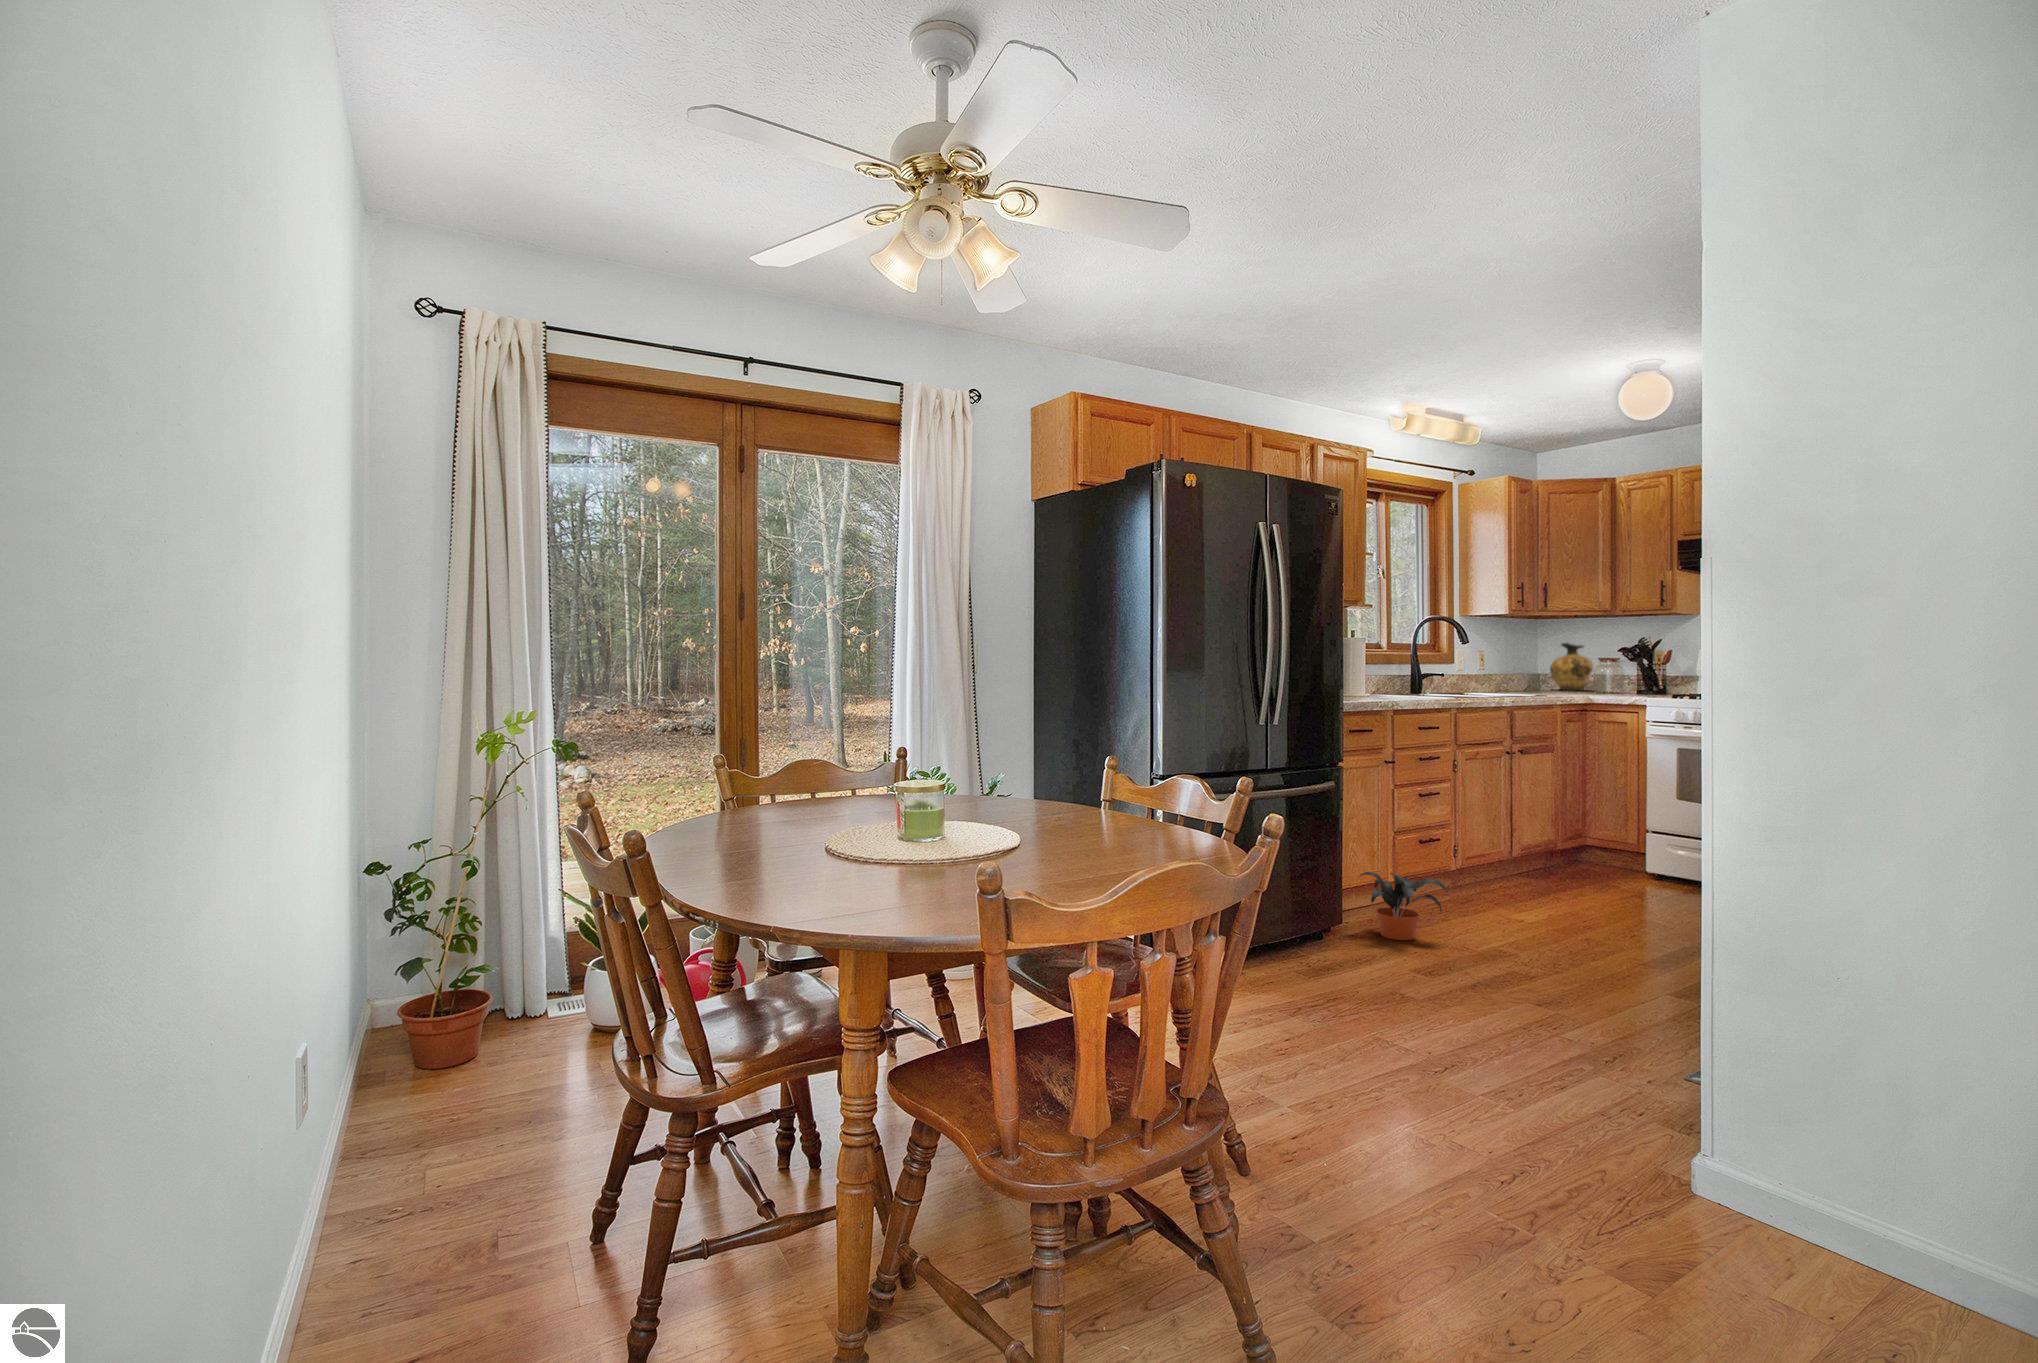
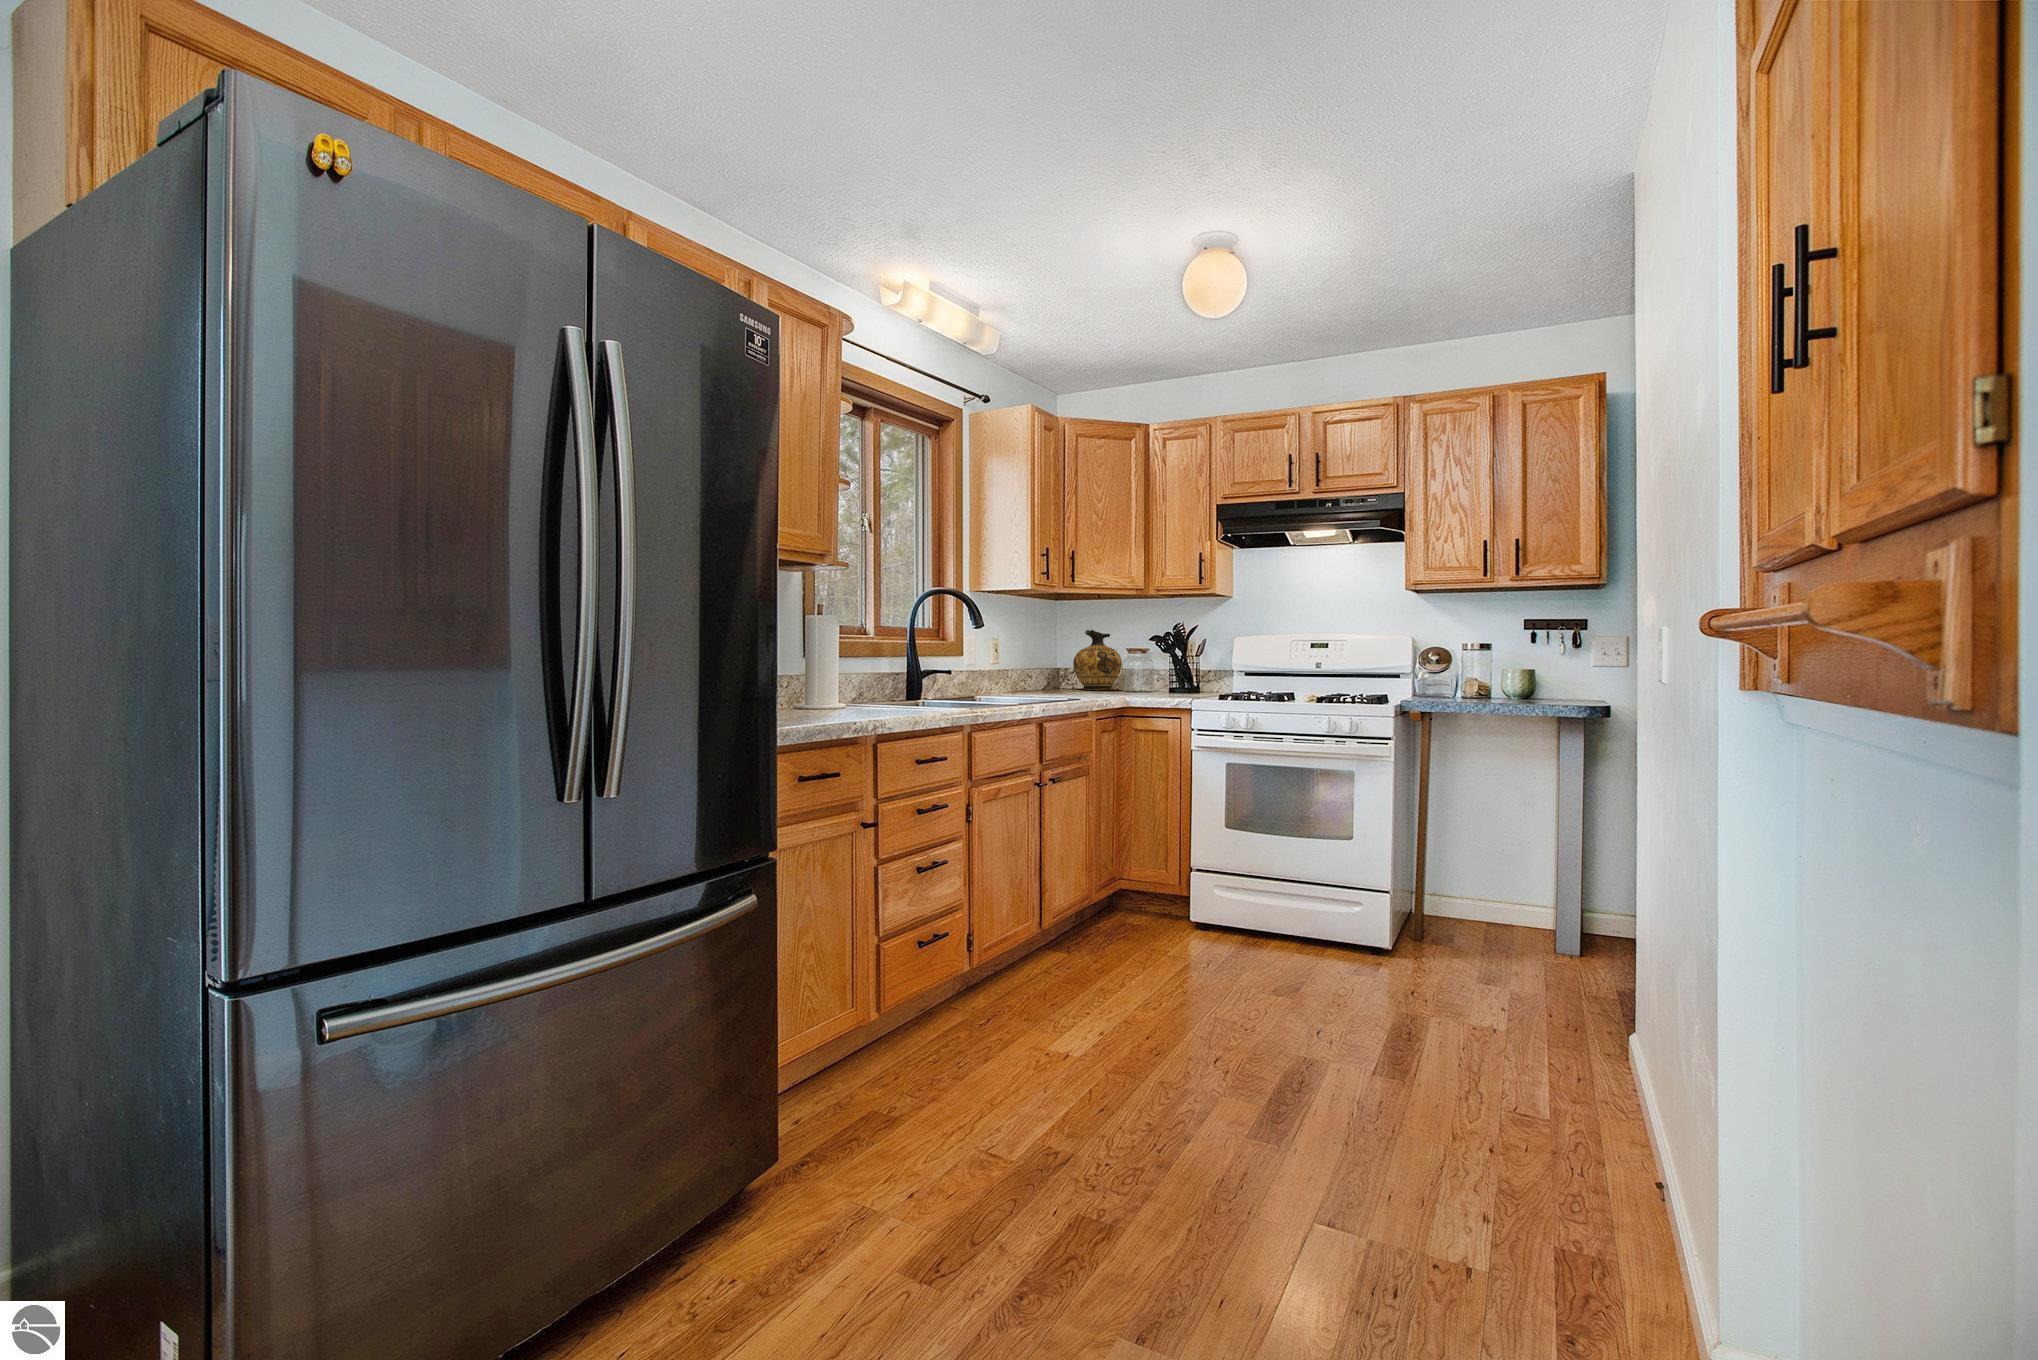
potted plant: present [1360,872,1449,940] -> none [803,1045,965,1177]

